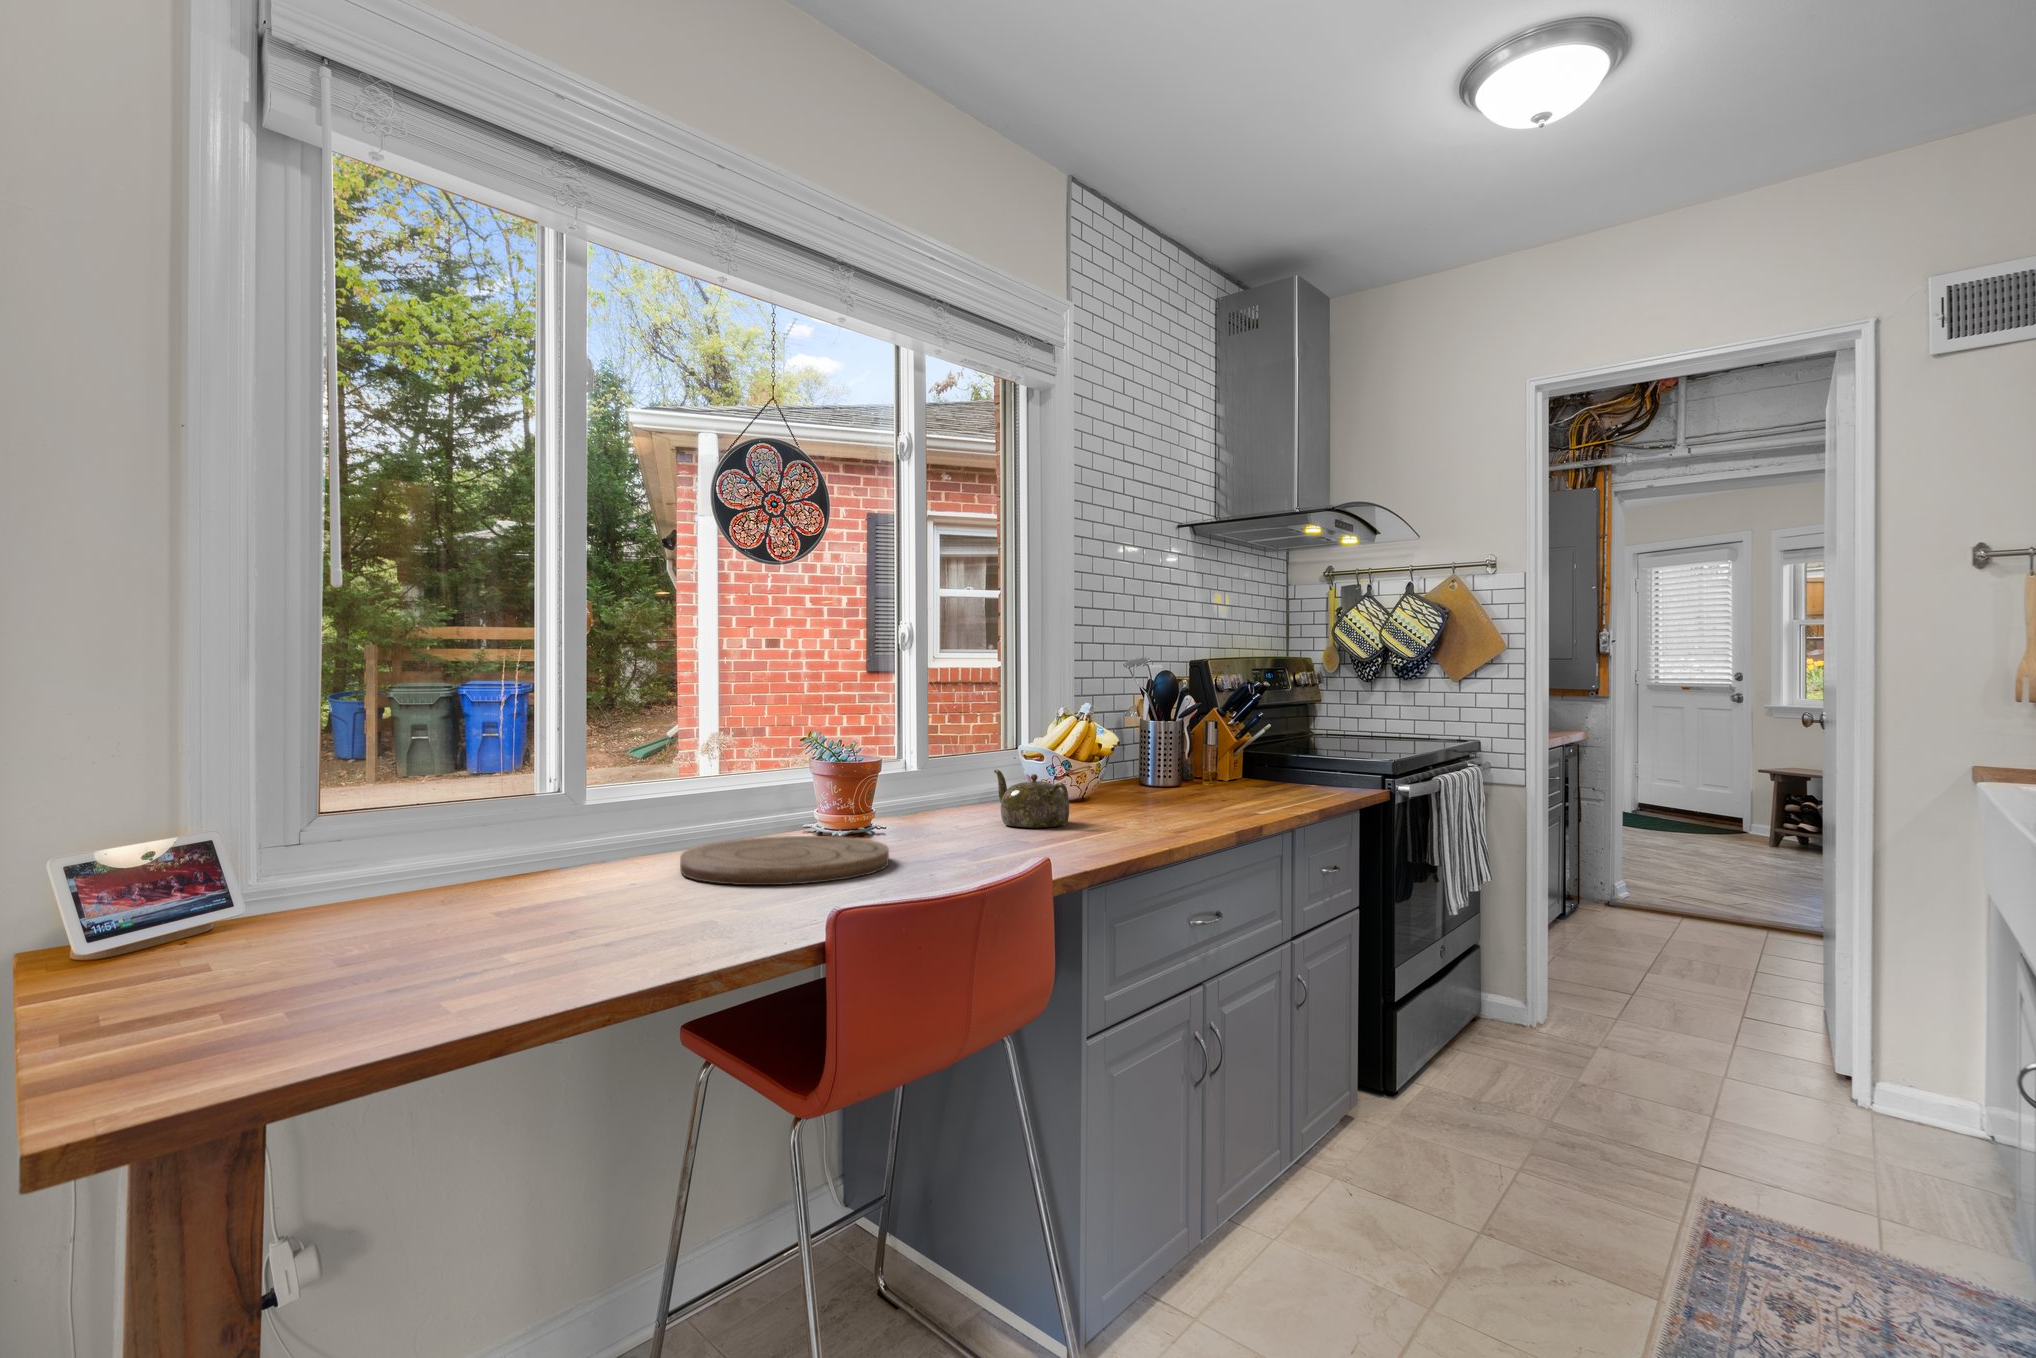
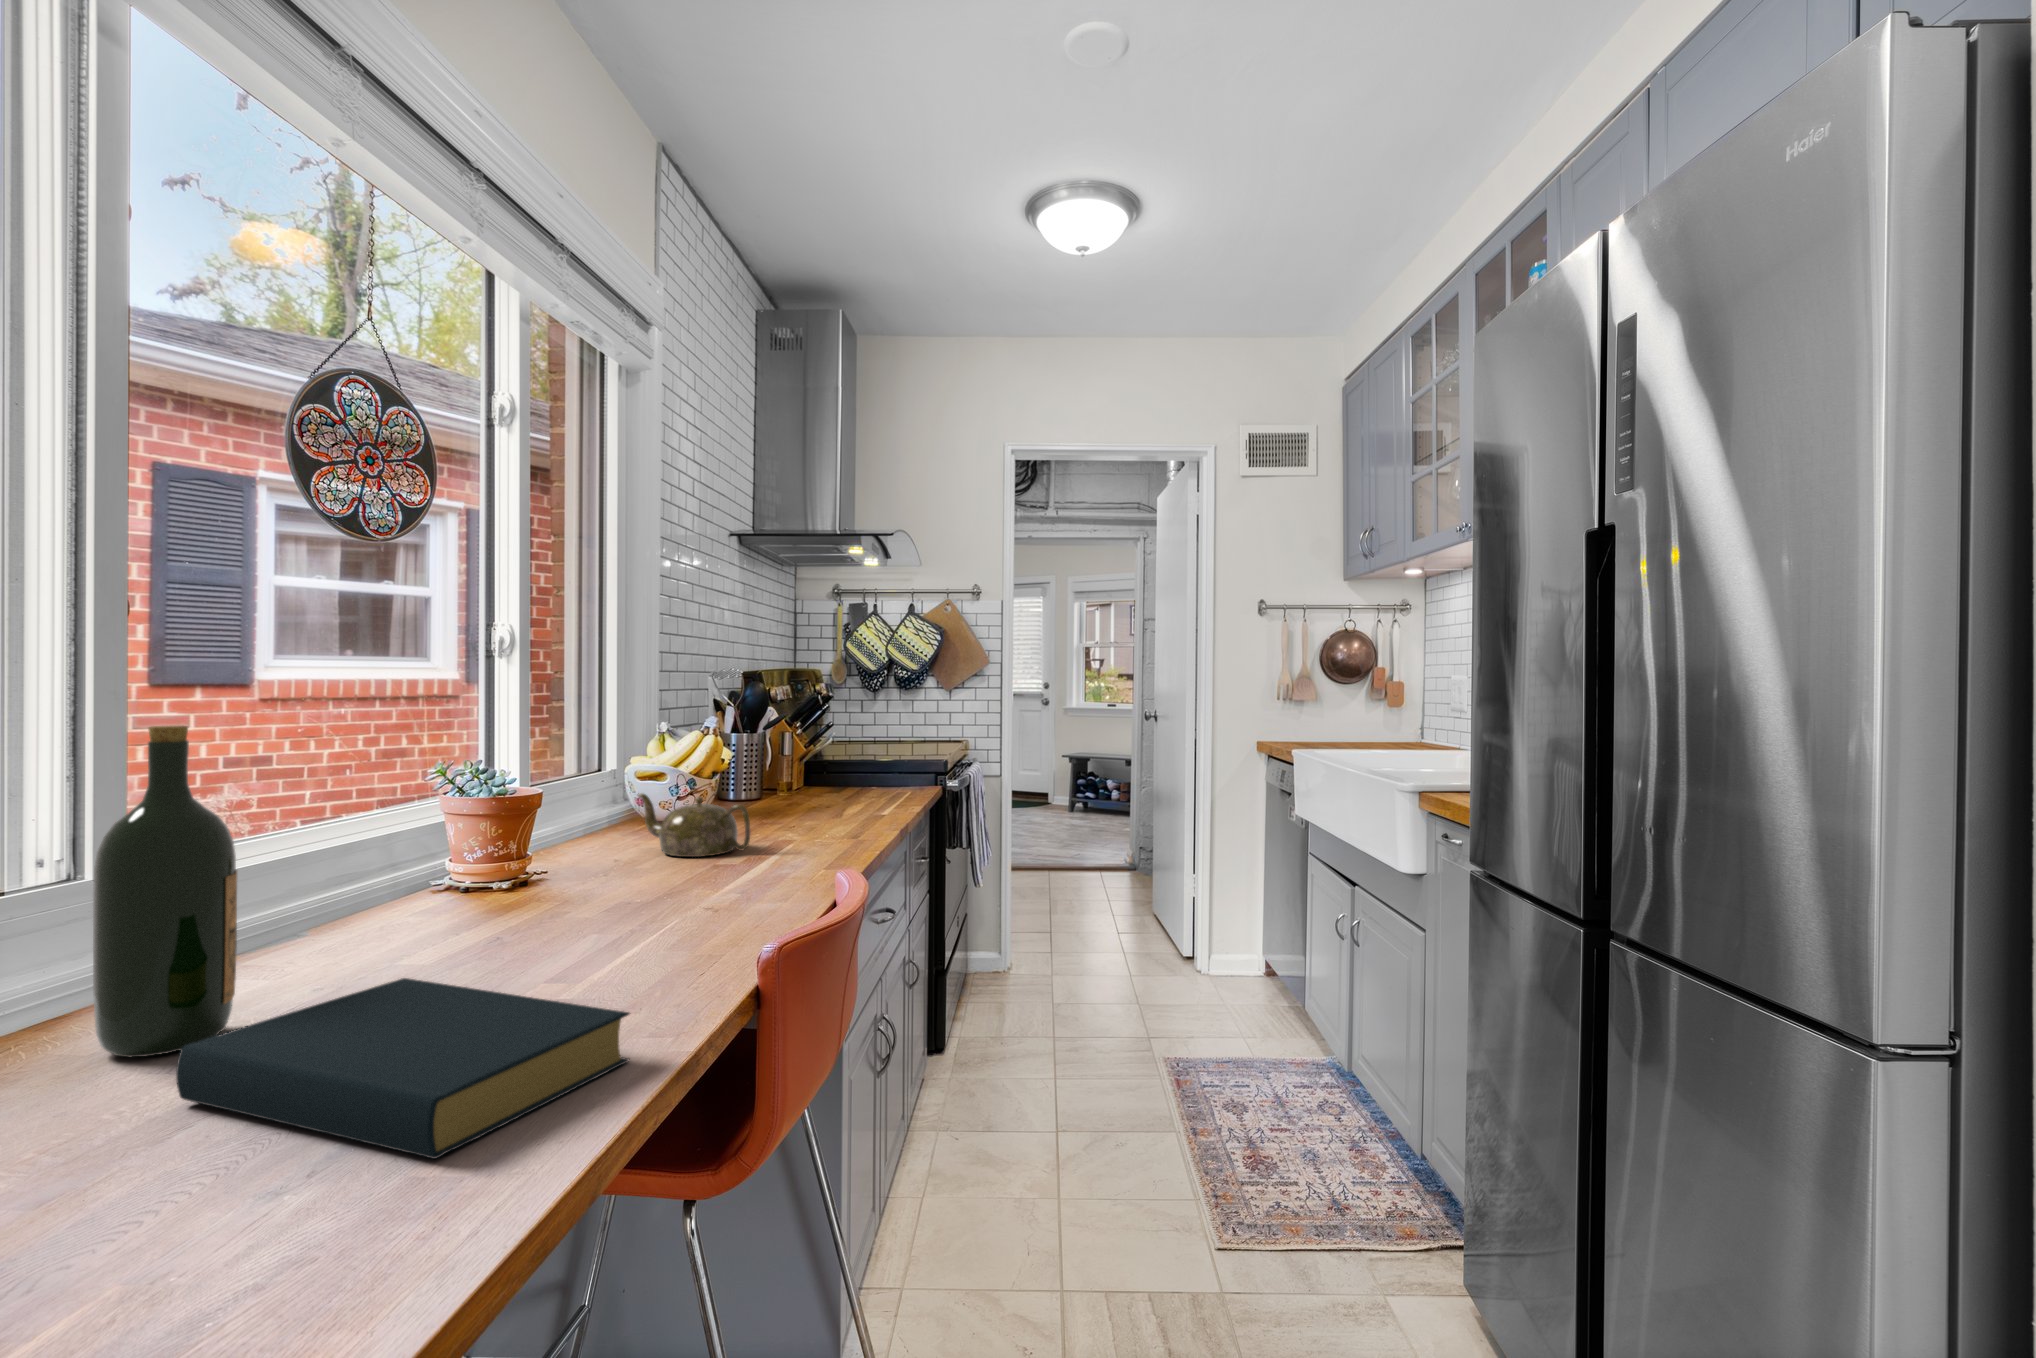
wine bottle: none [530,696,601,895] -> present [93,726,237,1057]
cutting board: present [680,836,889,885] -> none [325,894,637,987]
hardback book: none [529,867,740,953] -> present [176,978,629,1159]

